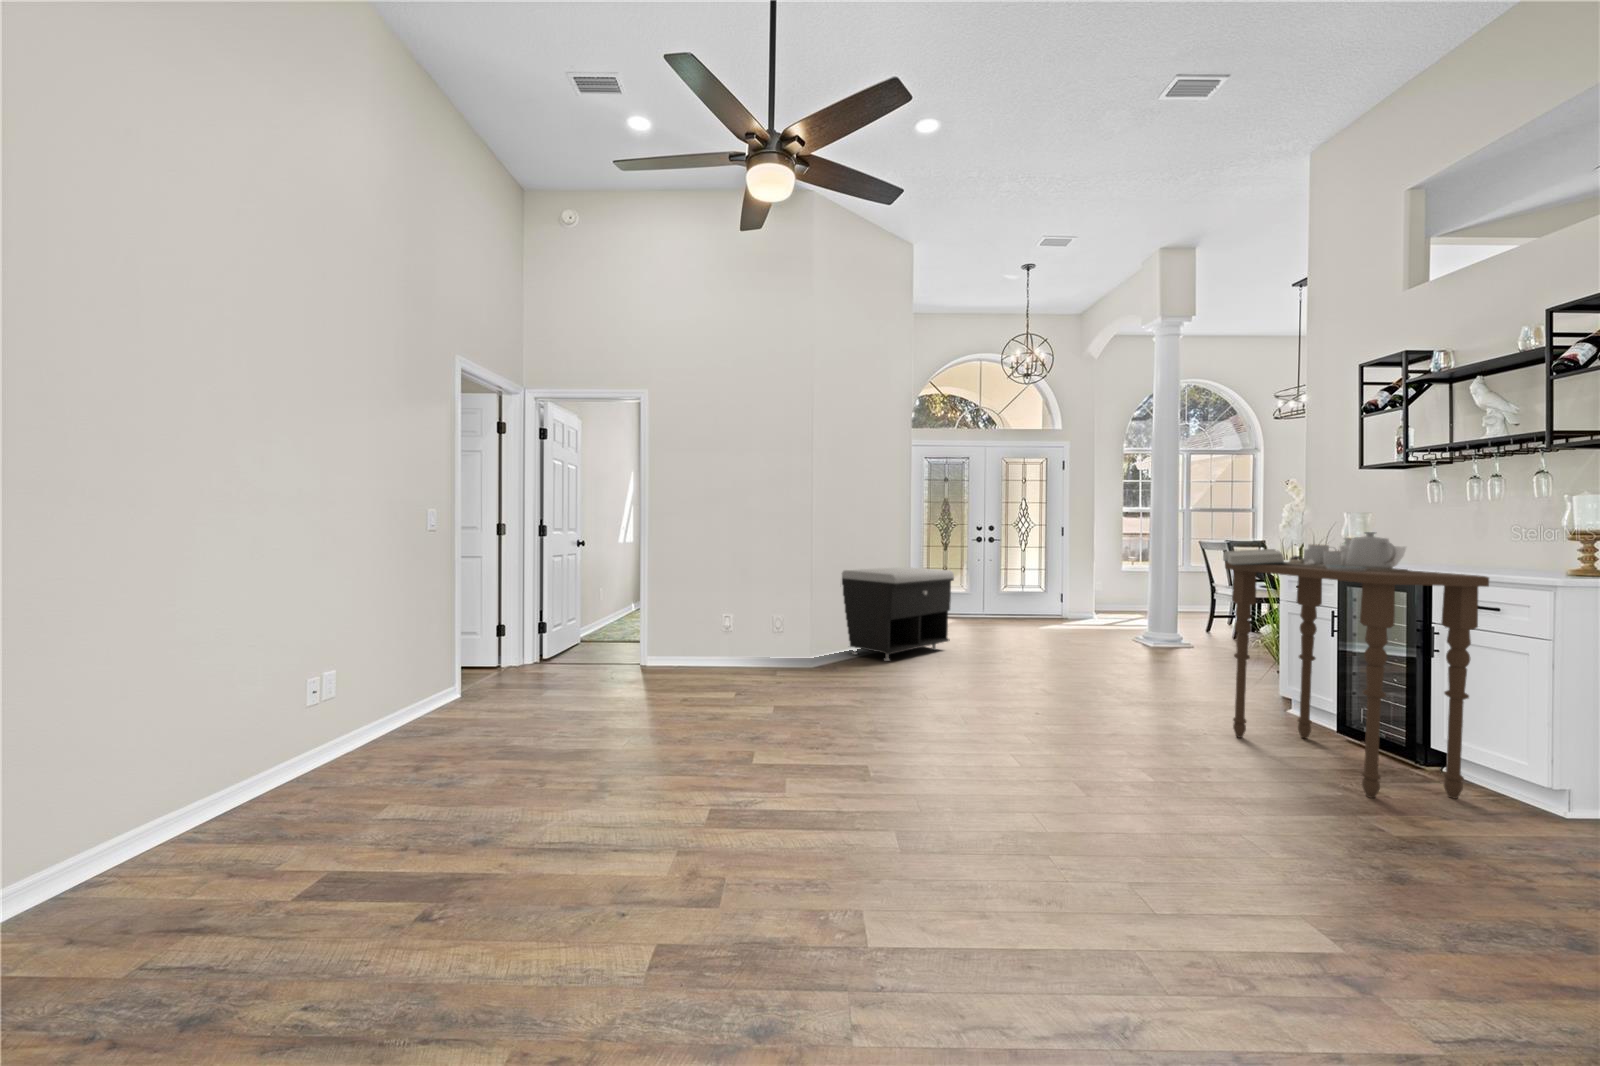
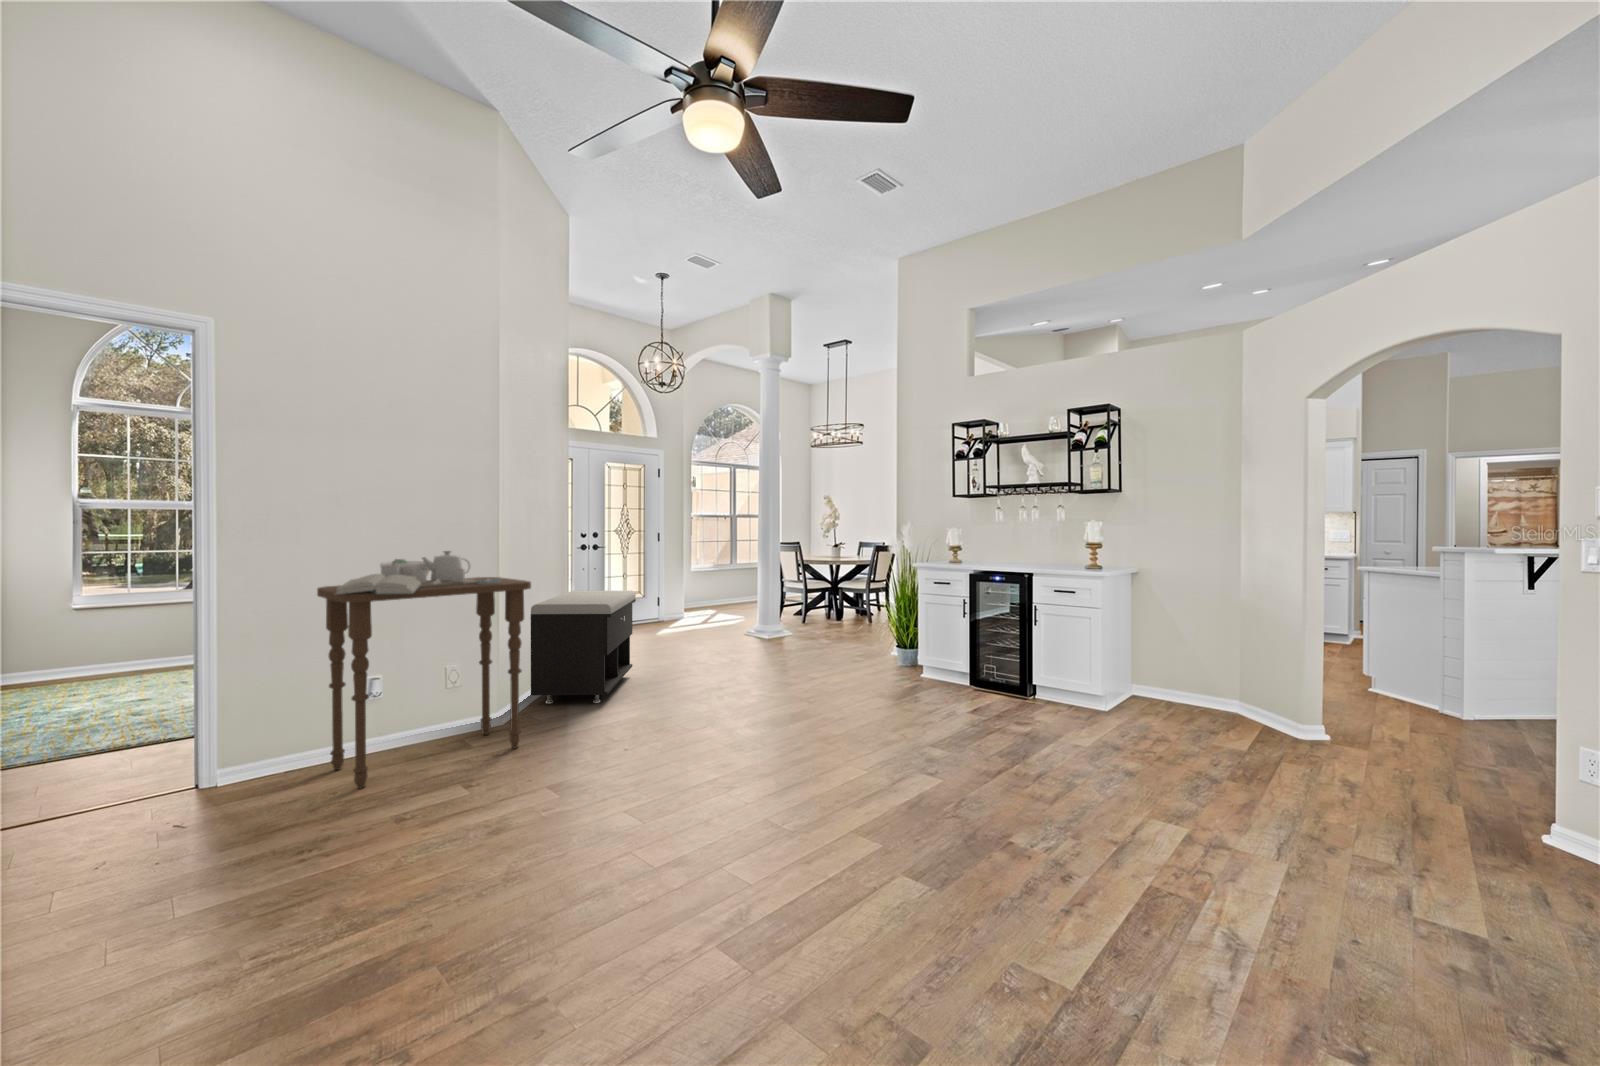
side table: present [1223,532,1489,799] -> present [317,551,531,789]

